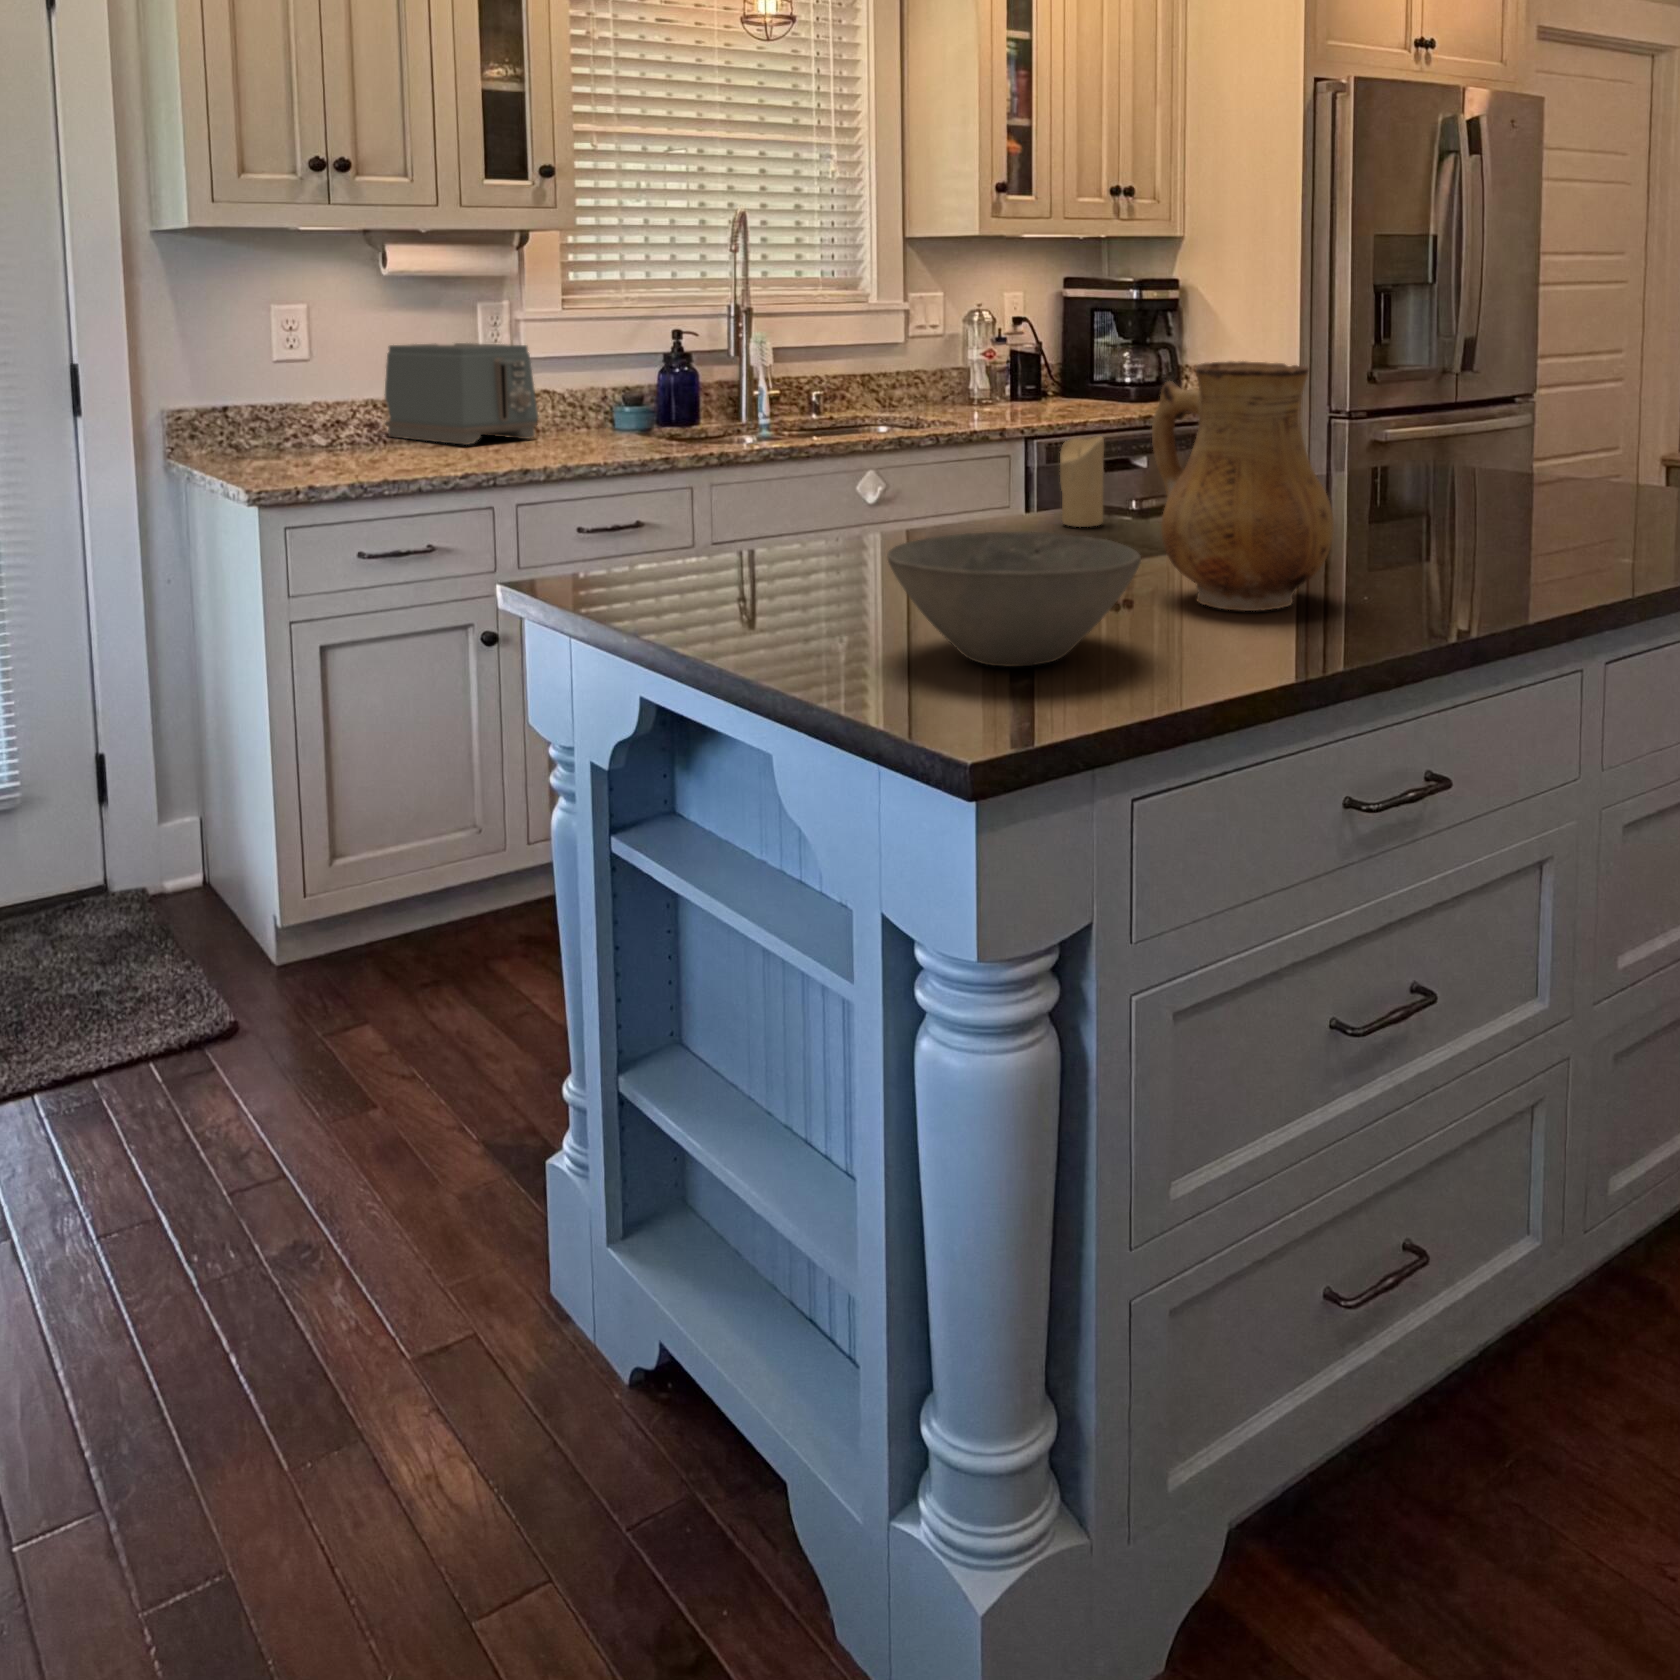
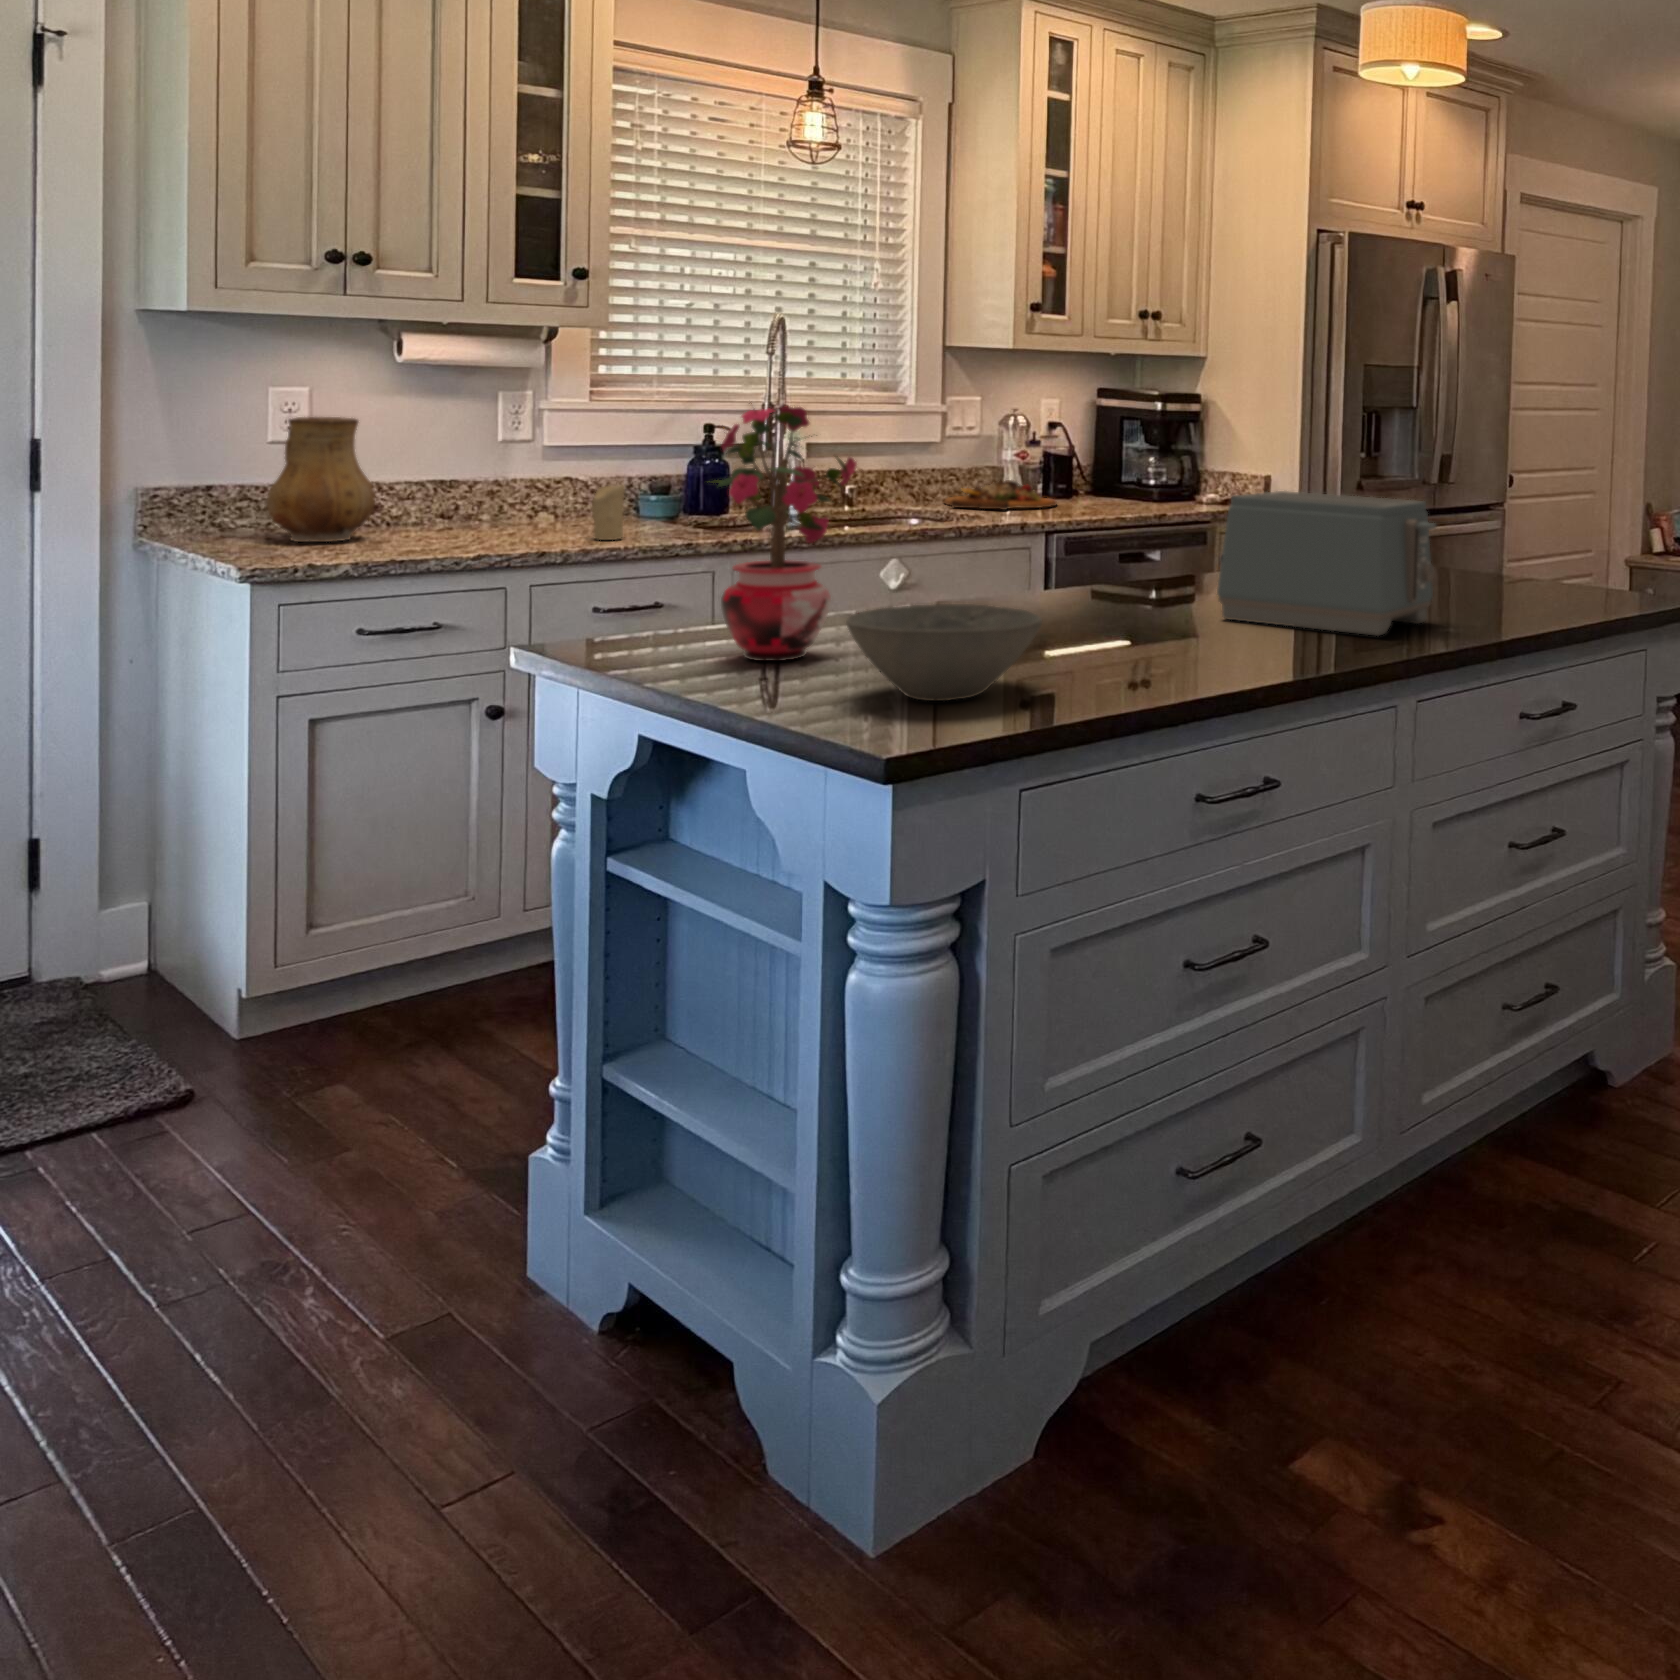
potted plant: none [697,270,883,603] -> present [707,403,857,661]
toaster: present [385,343,538,445] -> present [1217,491,1437,636]
ceramic pitcher: present [1152,361,1334,611] -> present [267,417,375,542]
cutting board: none [910,382,1030,414] -> present [944,480,1057,509]
candle: present [1060,436,1104,527] -> present [592,485,625,540]

